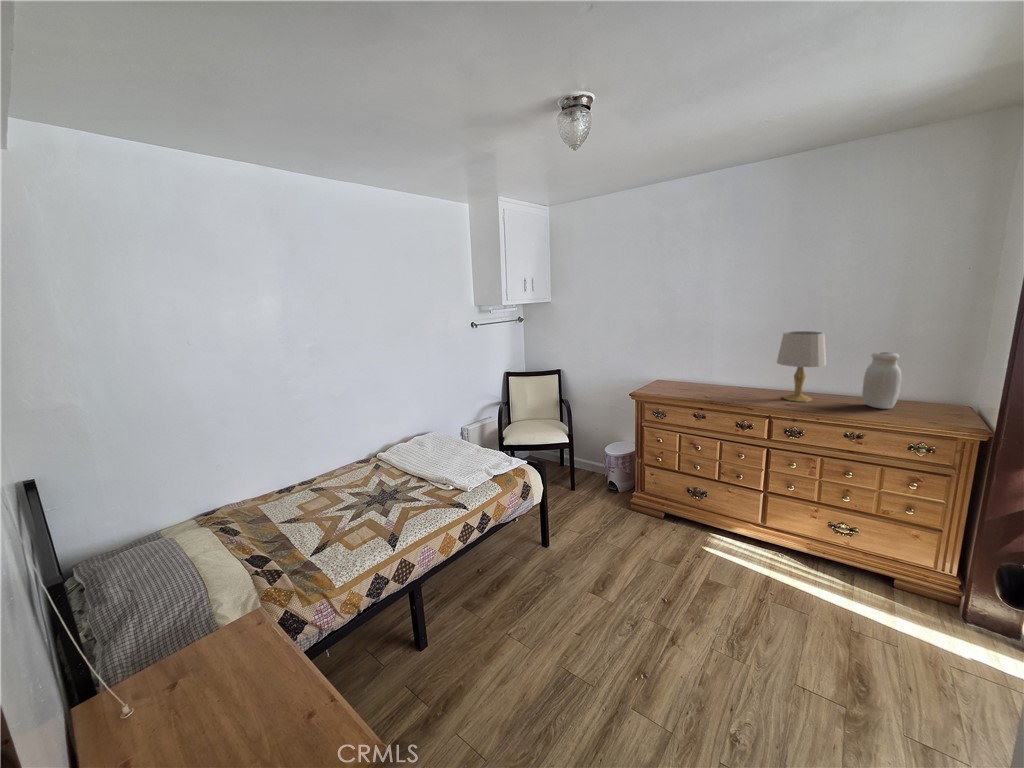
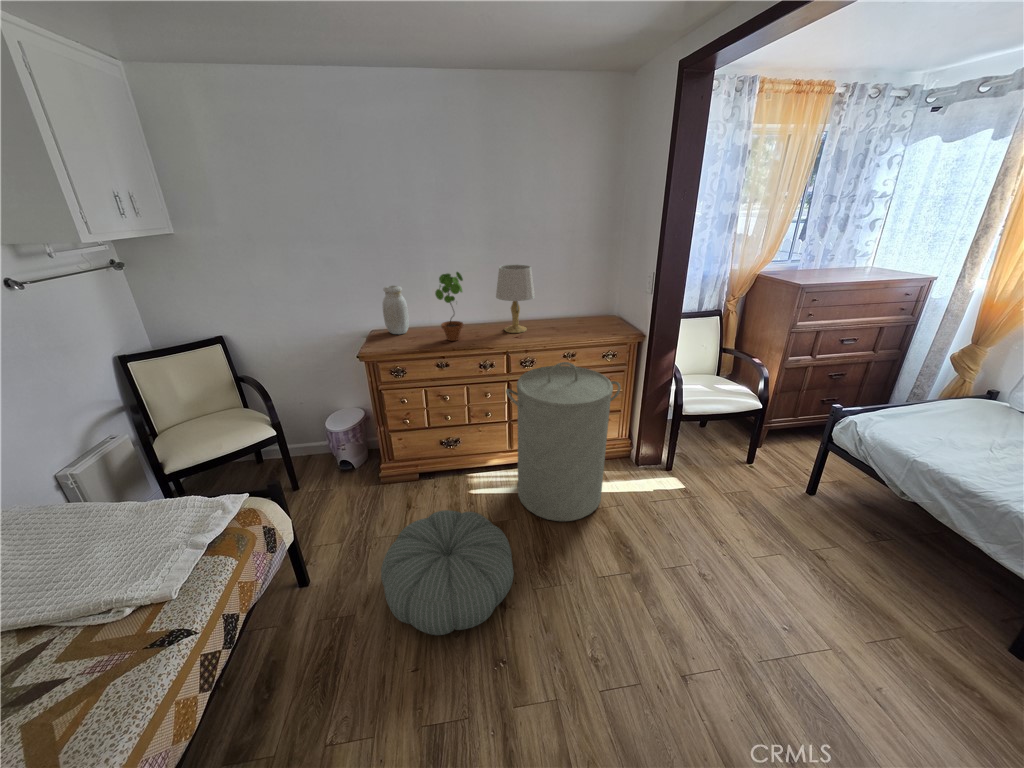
potted plant: none [706,333,737,397] -> present [435,272,463,341]
jar: present [862,352,902,409] -> present [383,285,409,334]
laundry hamper: none [747,432,908,626] -> present [506,362,621,521]
pouf: none [579,533,700,633] -> present [381,510,514,635]

